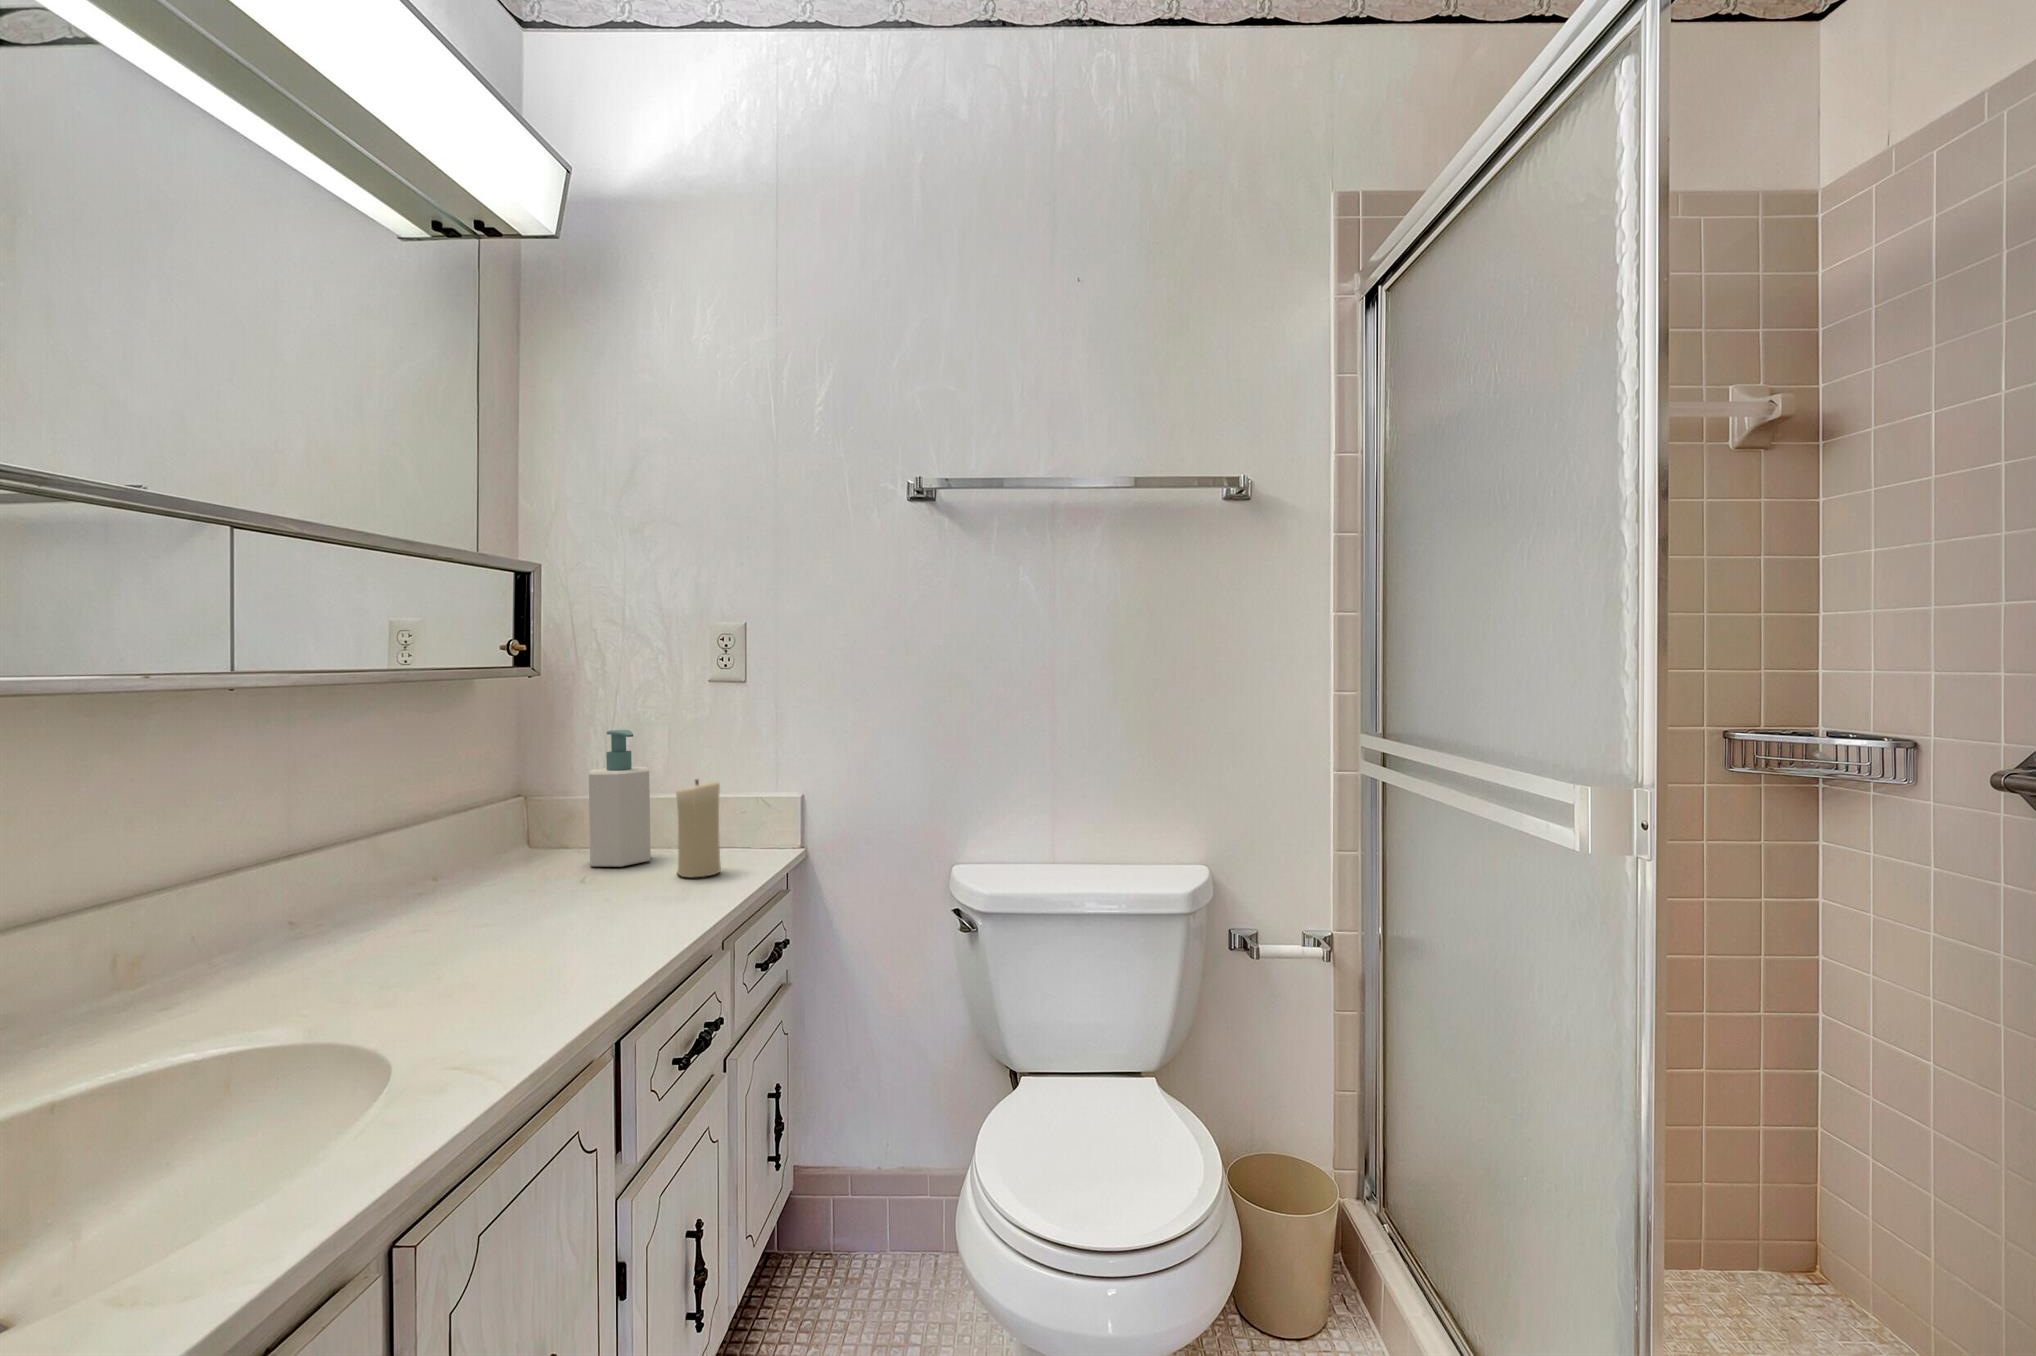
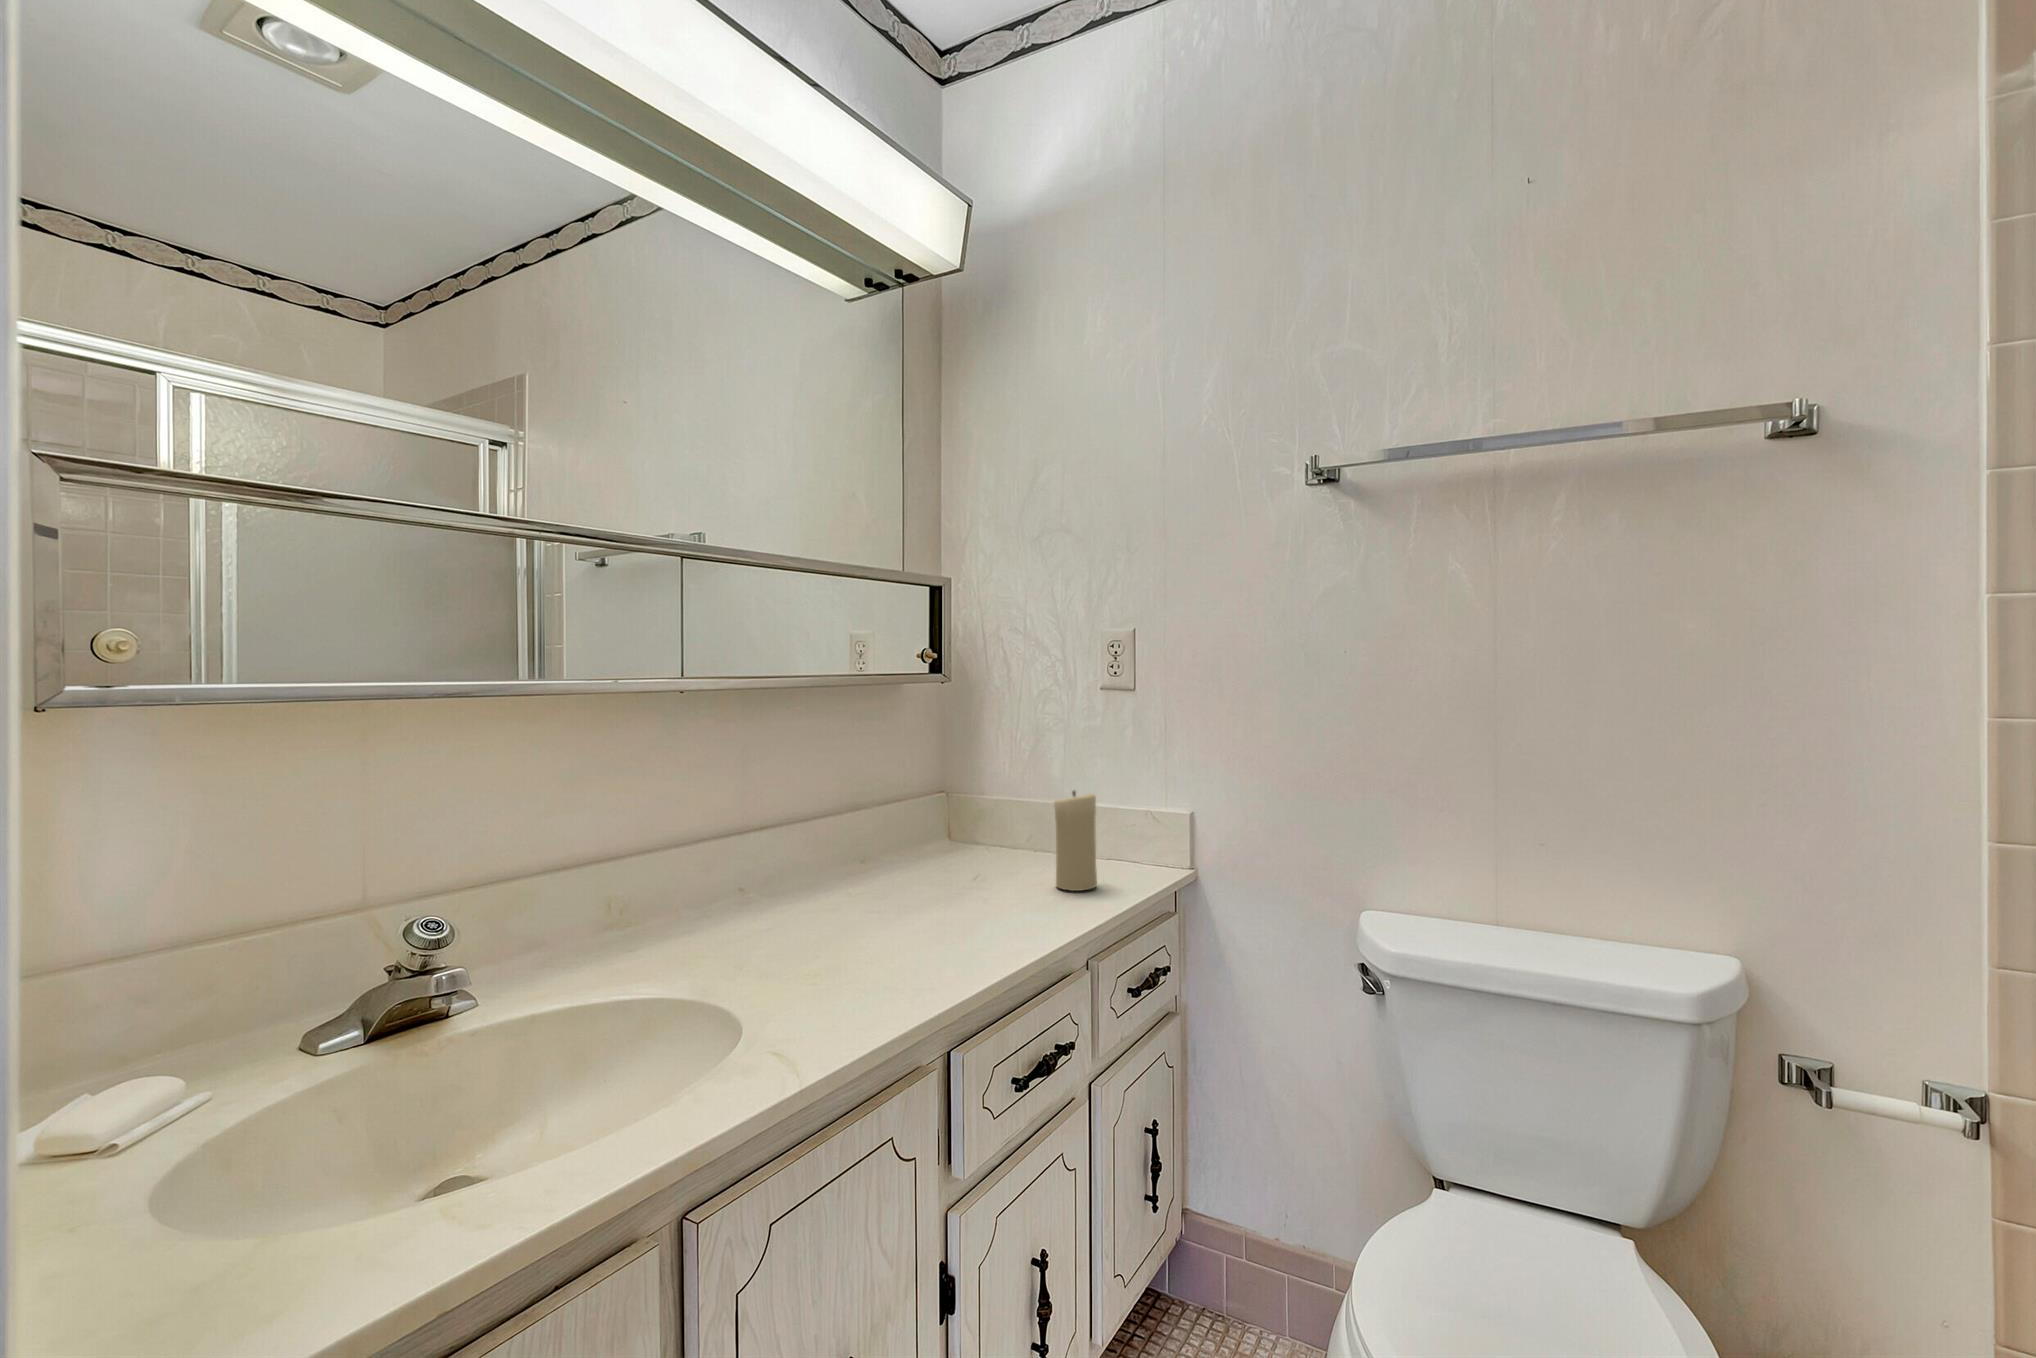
soap bottle: present [589,730,651,867] -> none [986,737,1042,870]

